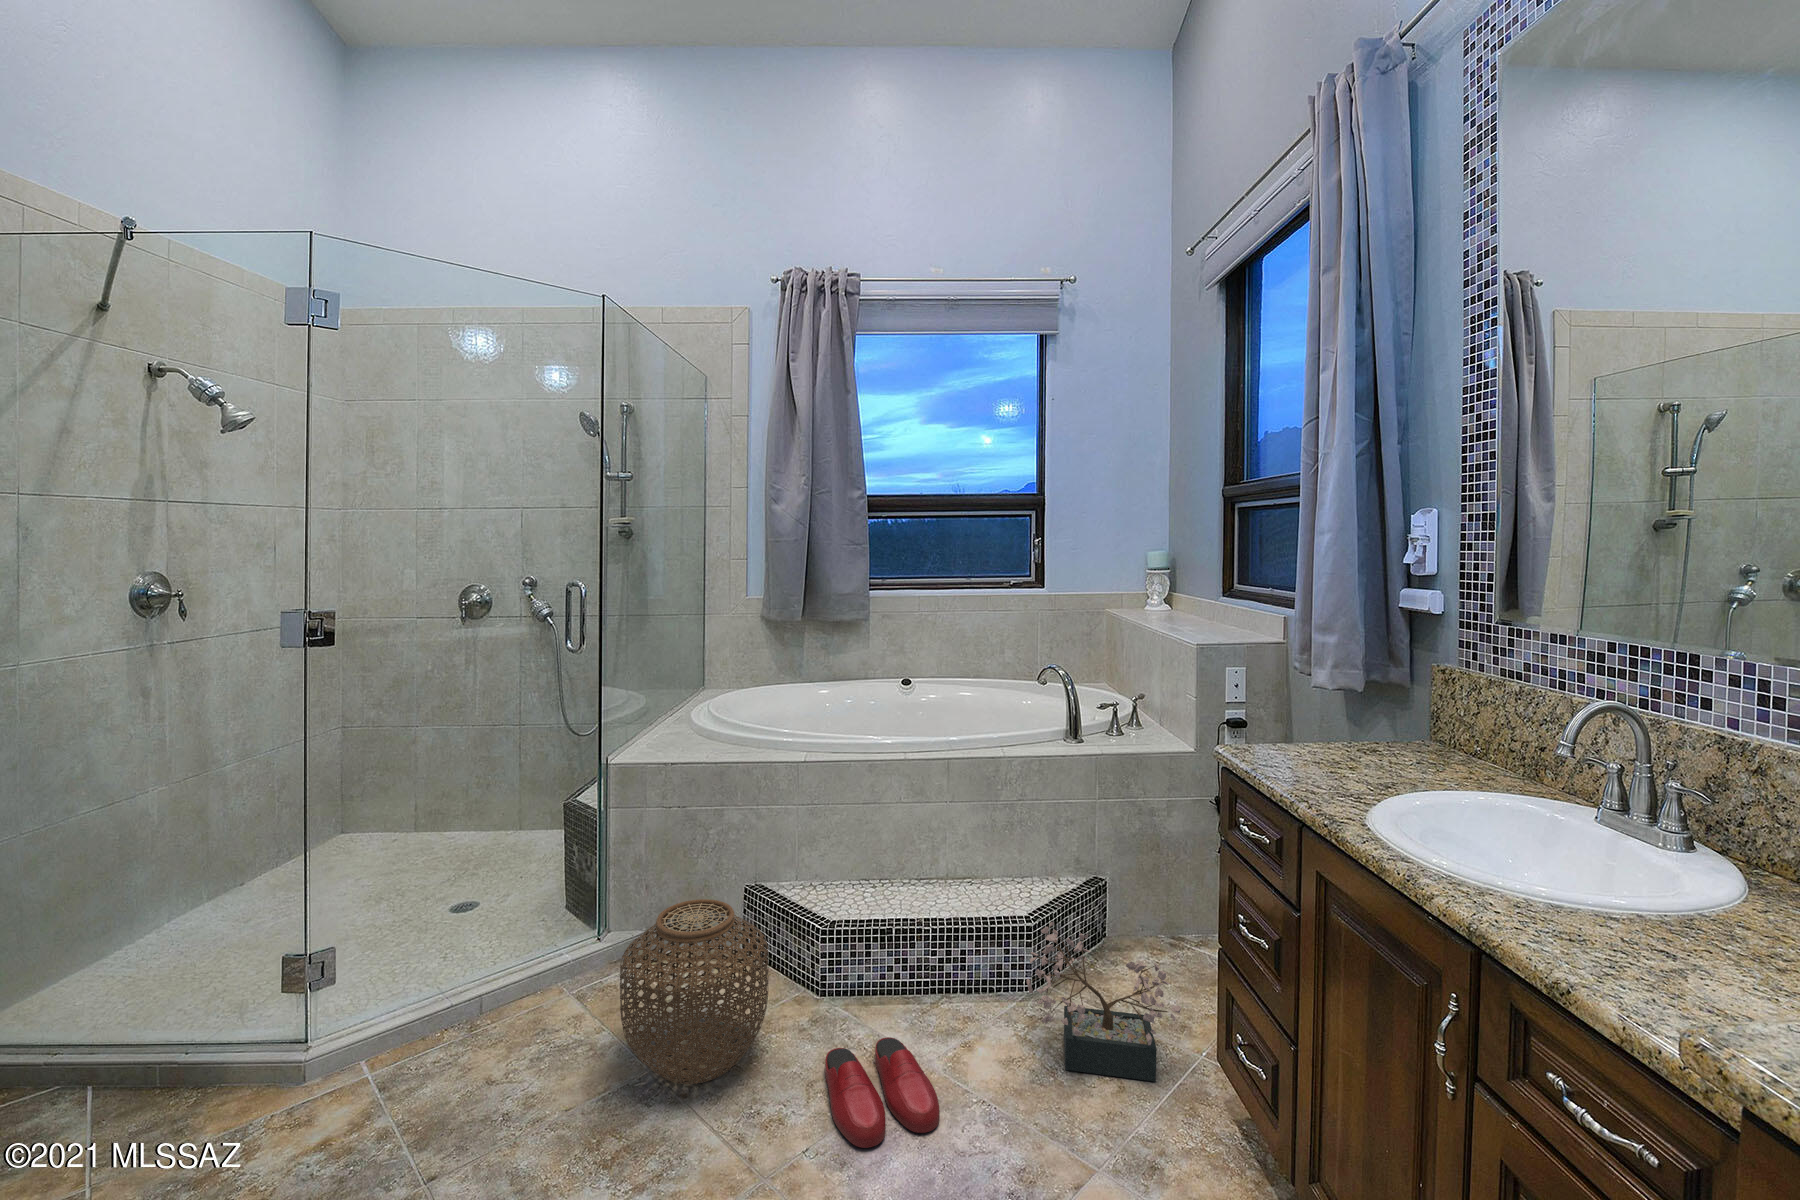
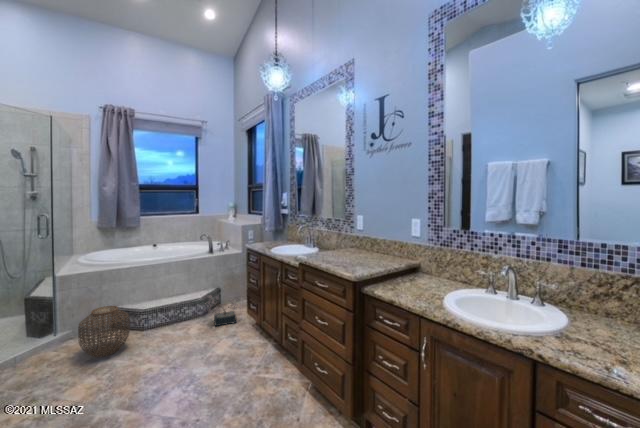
slippers: present [825,1037,940,1148] -> none [150,331,185,351]

